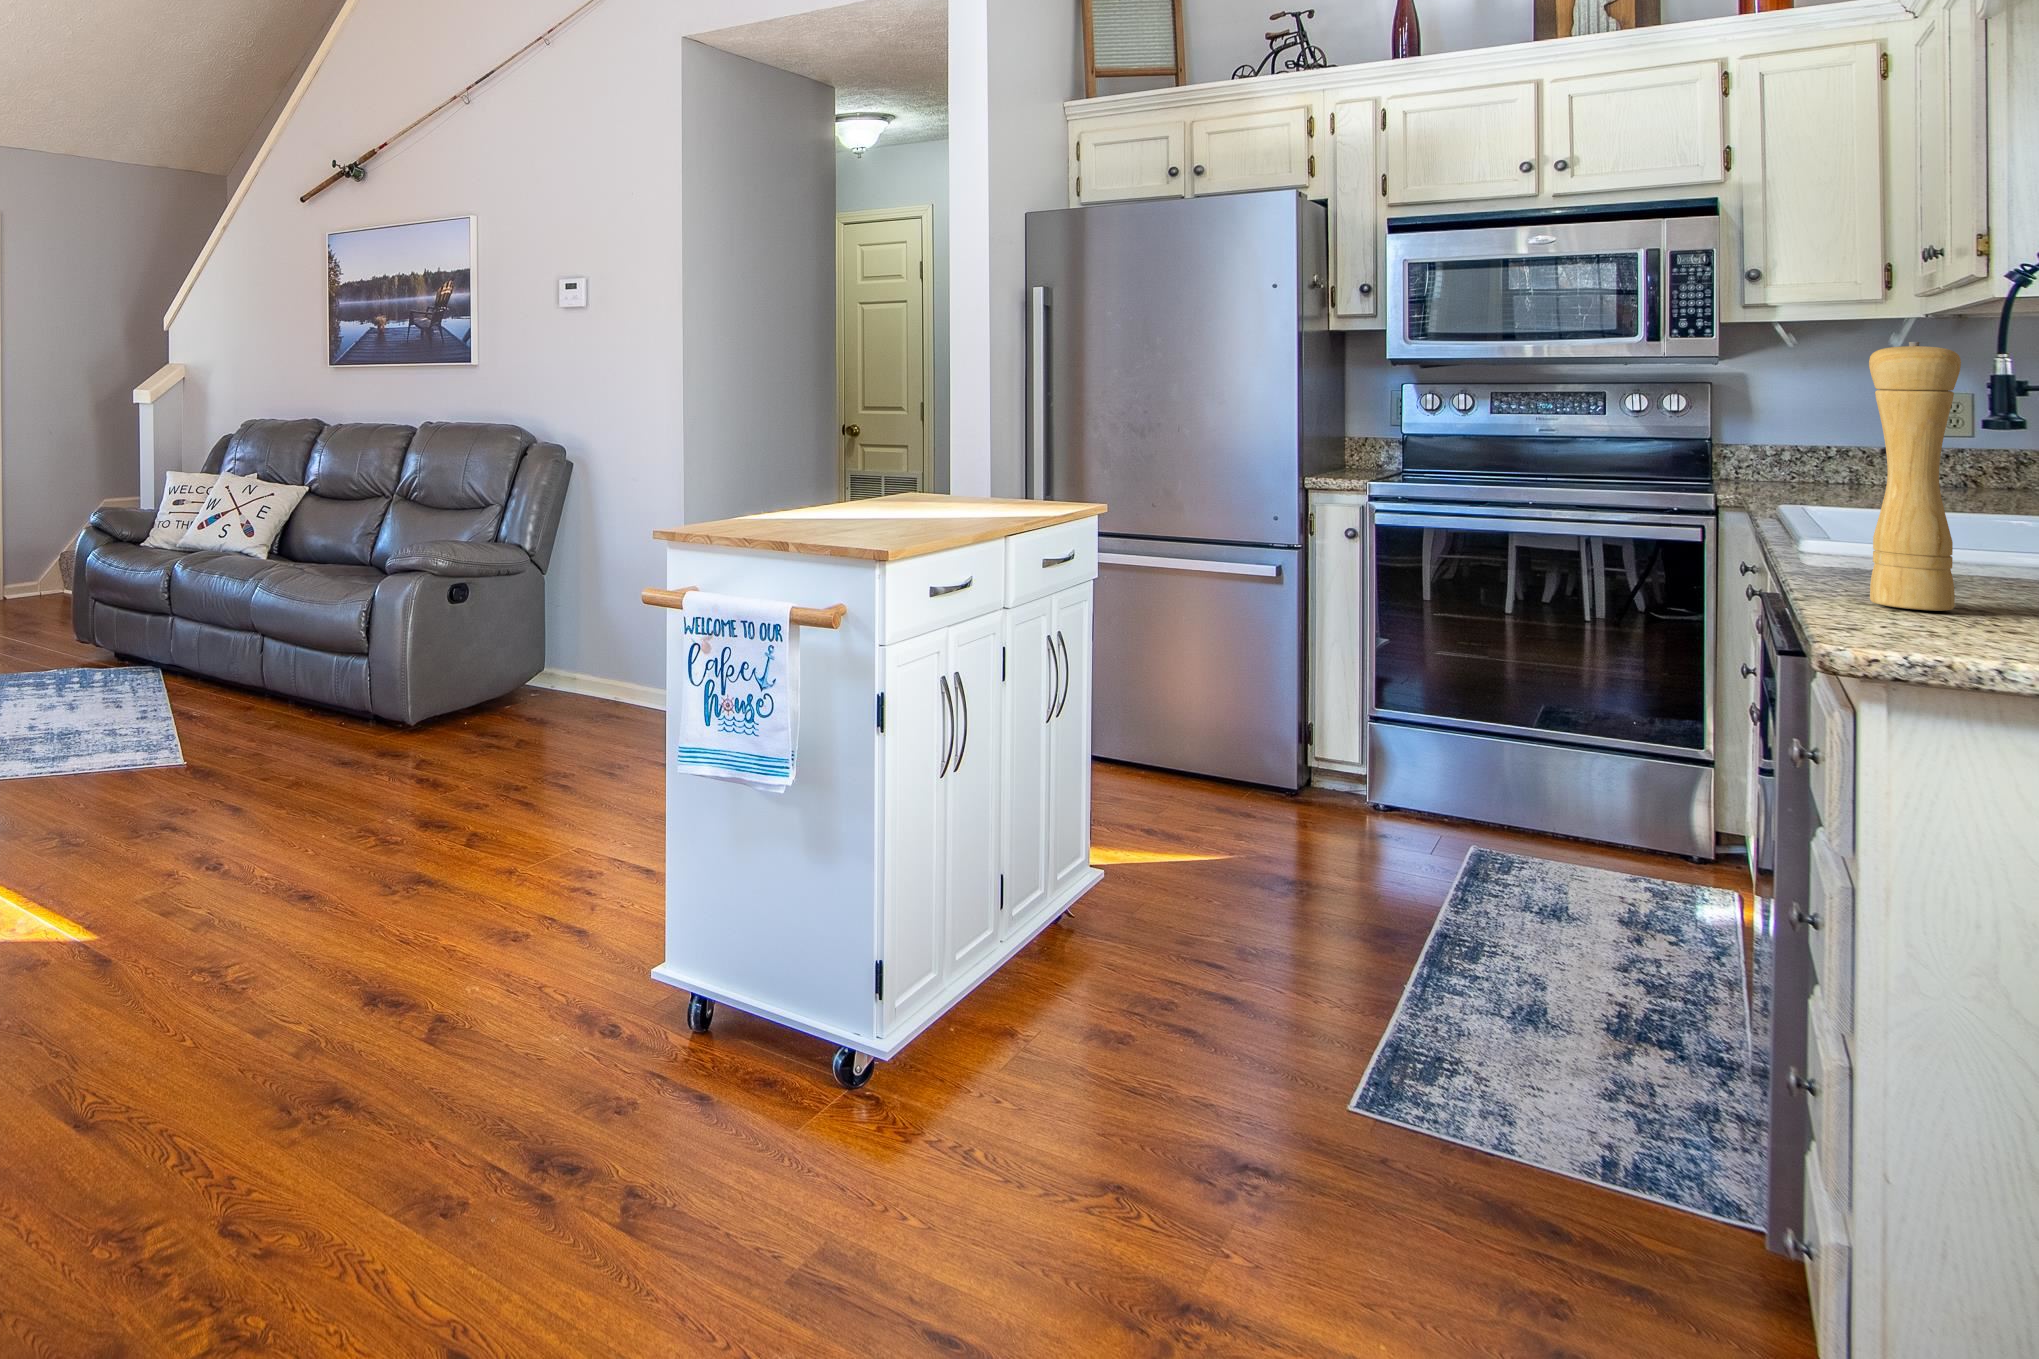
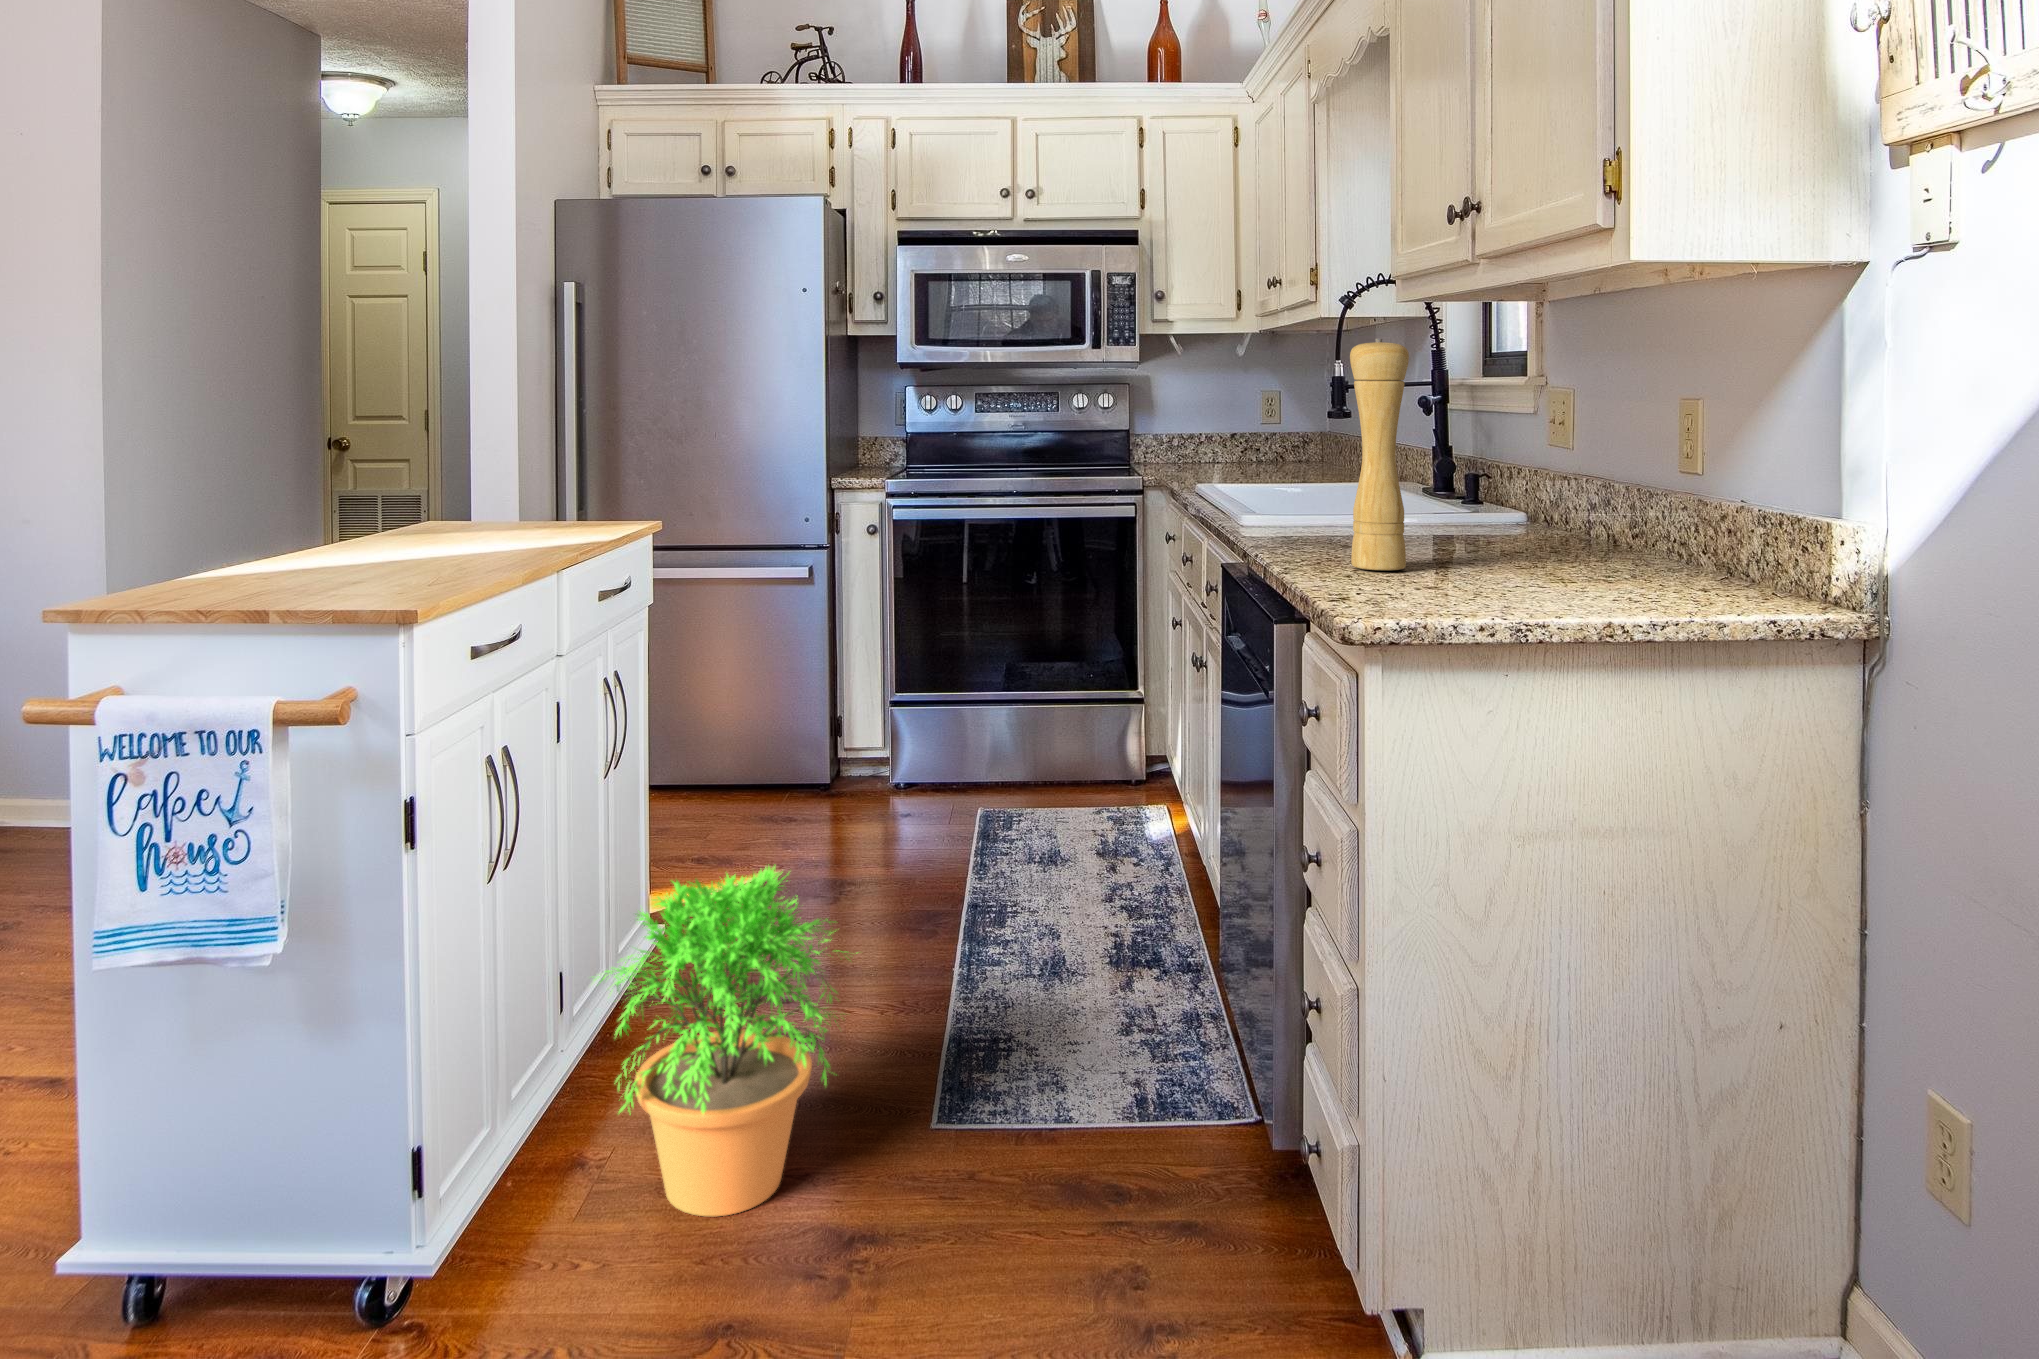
potted plant: none [1018,810,1272,1109] -> present [594,867,844,1216]

